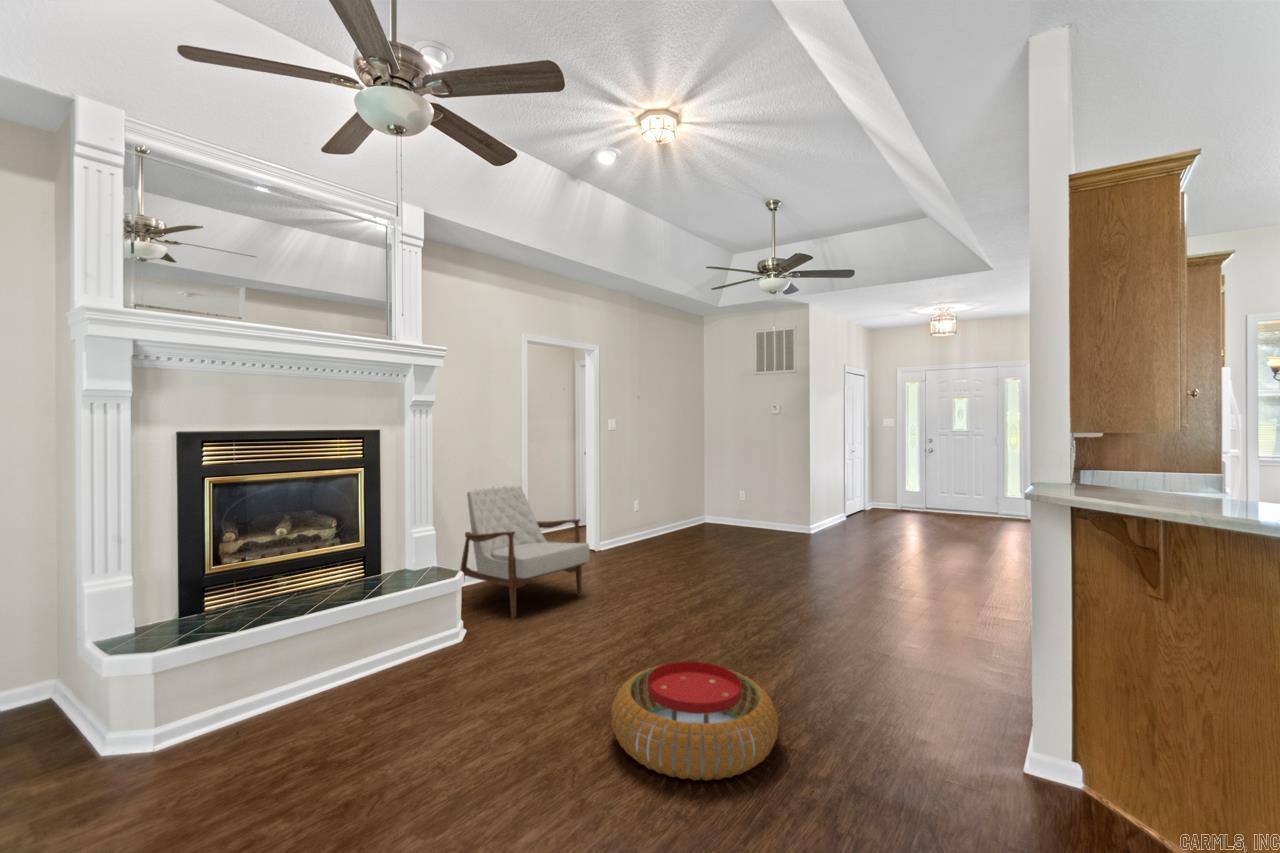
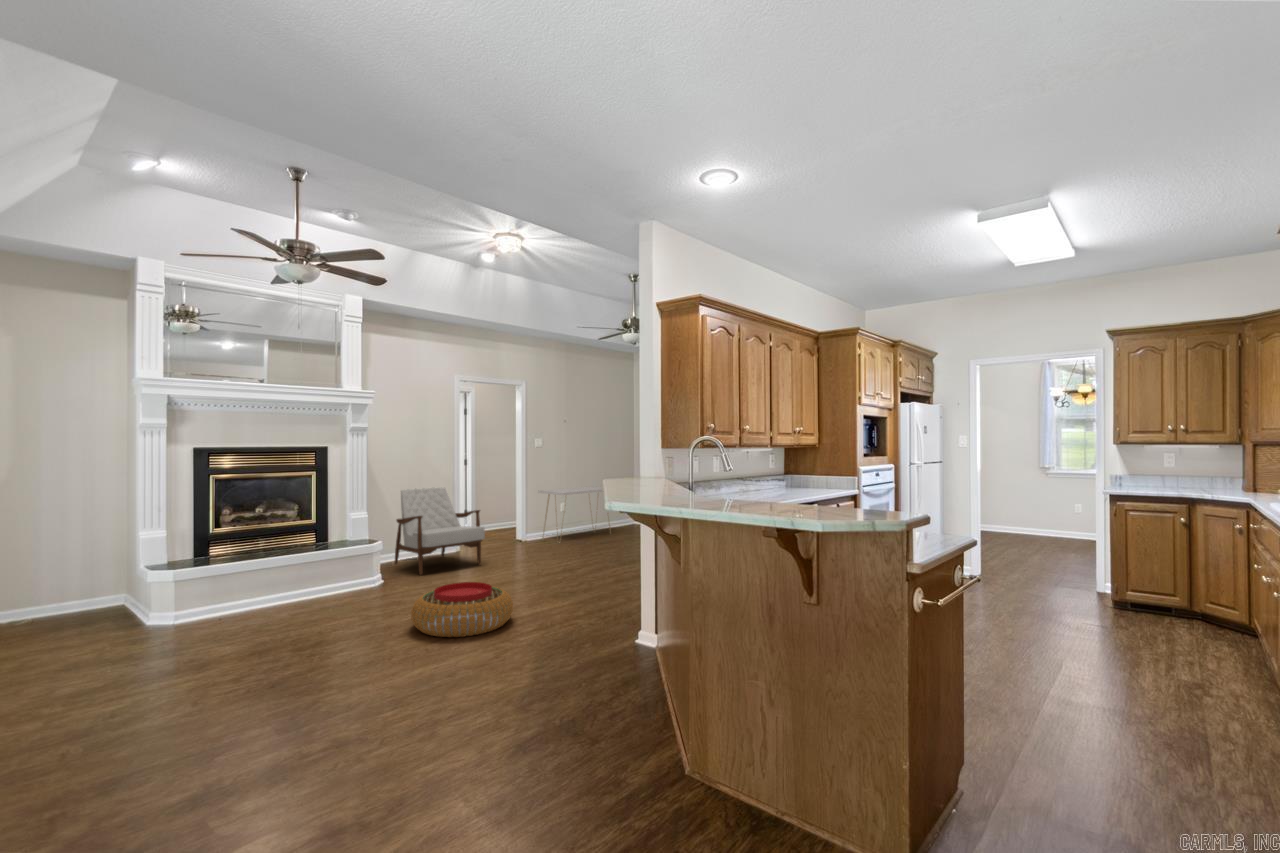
console table: none [615,479,704,556] -> present [538,486,602,538]

